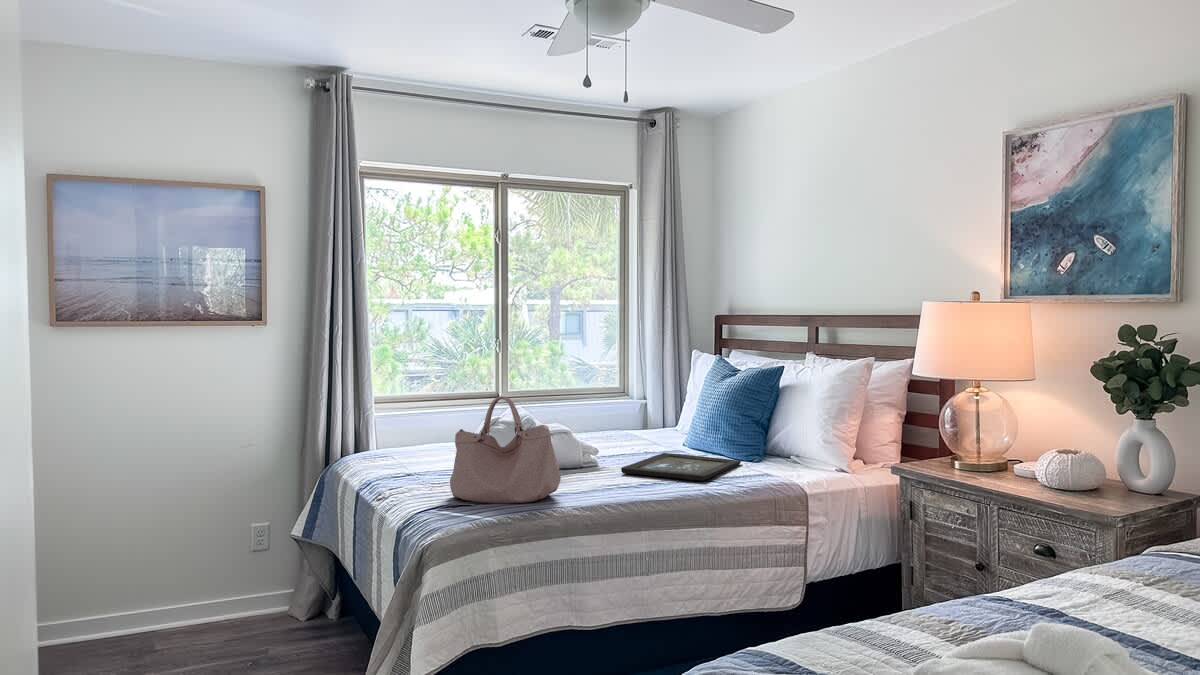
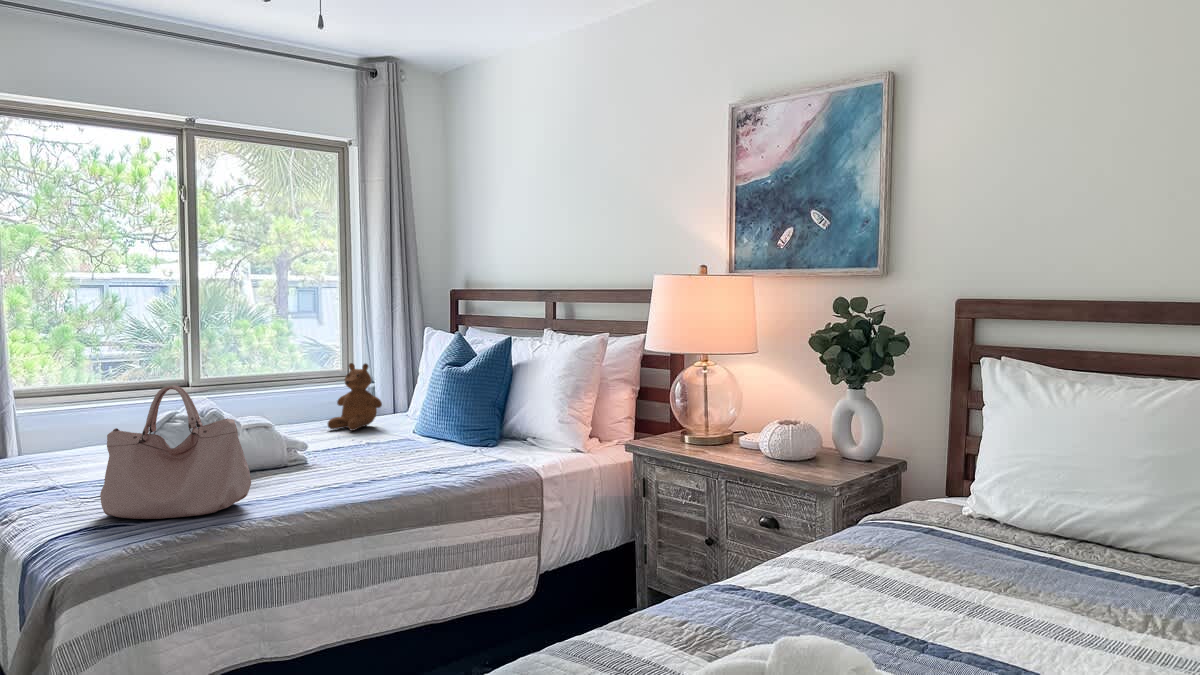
teddy bear: none [610,381,657,442] -> present [328,363,382,430]
tray: present [621,453,741,481] -> none [333,442,472,472]

